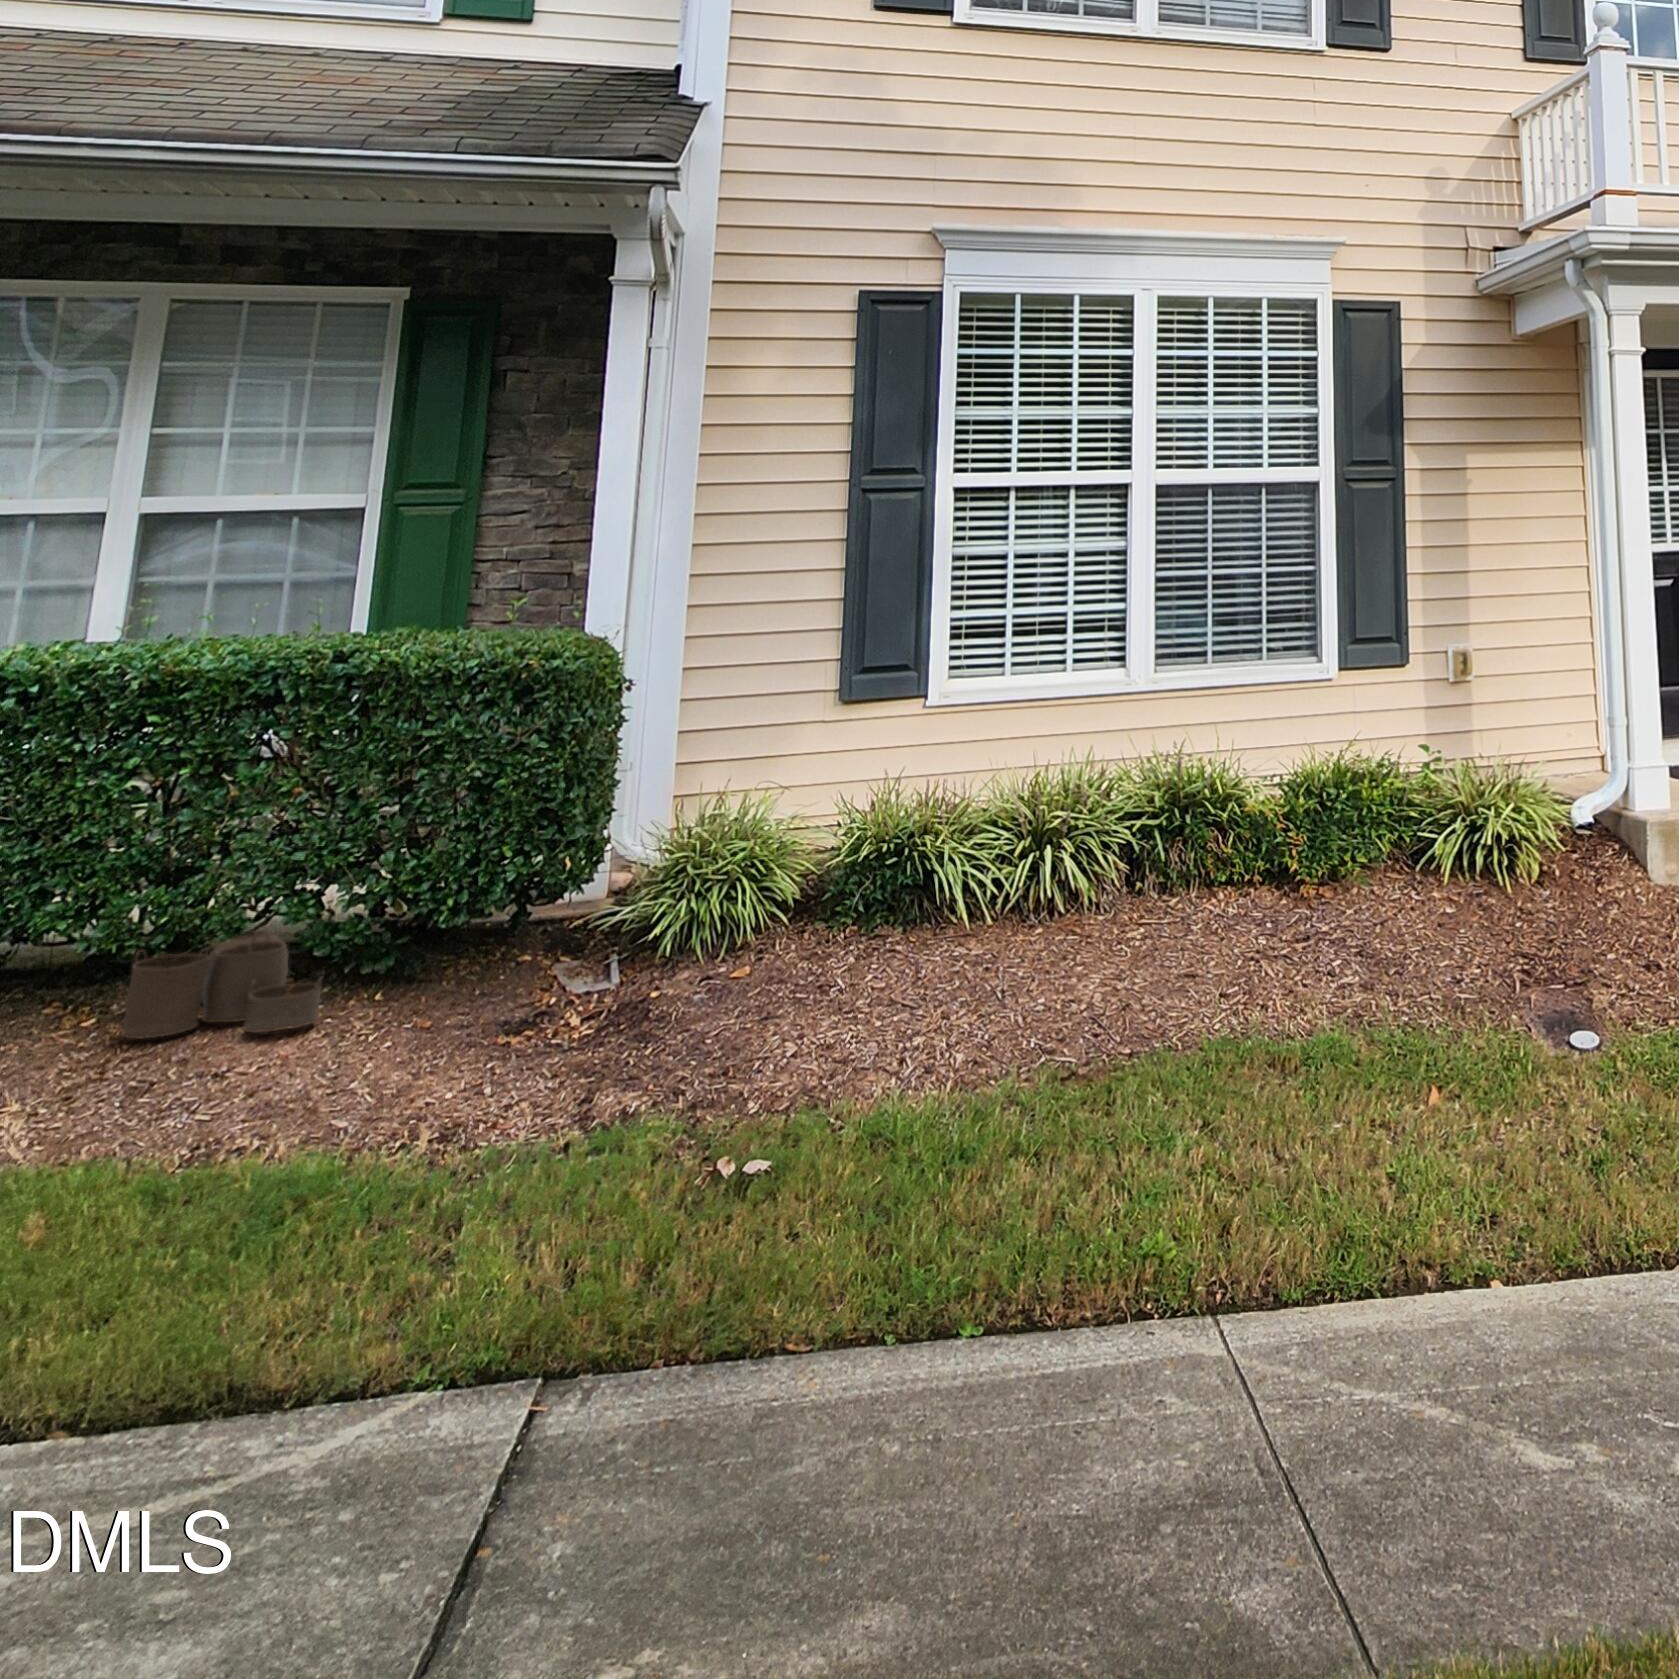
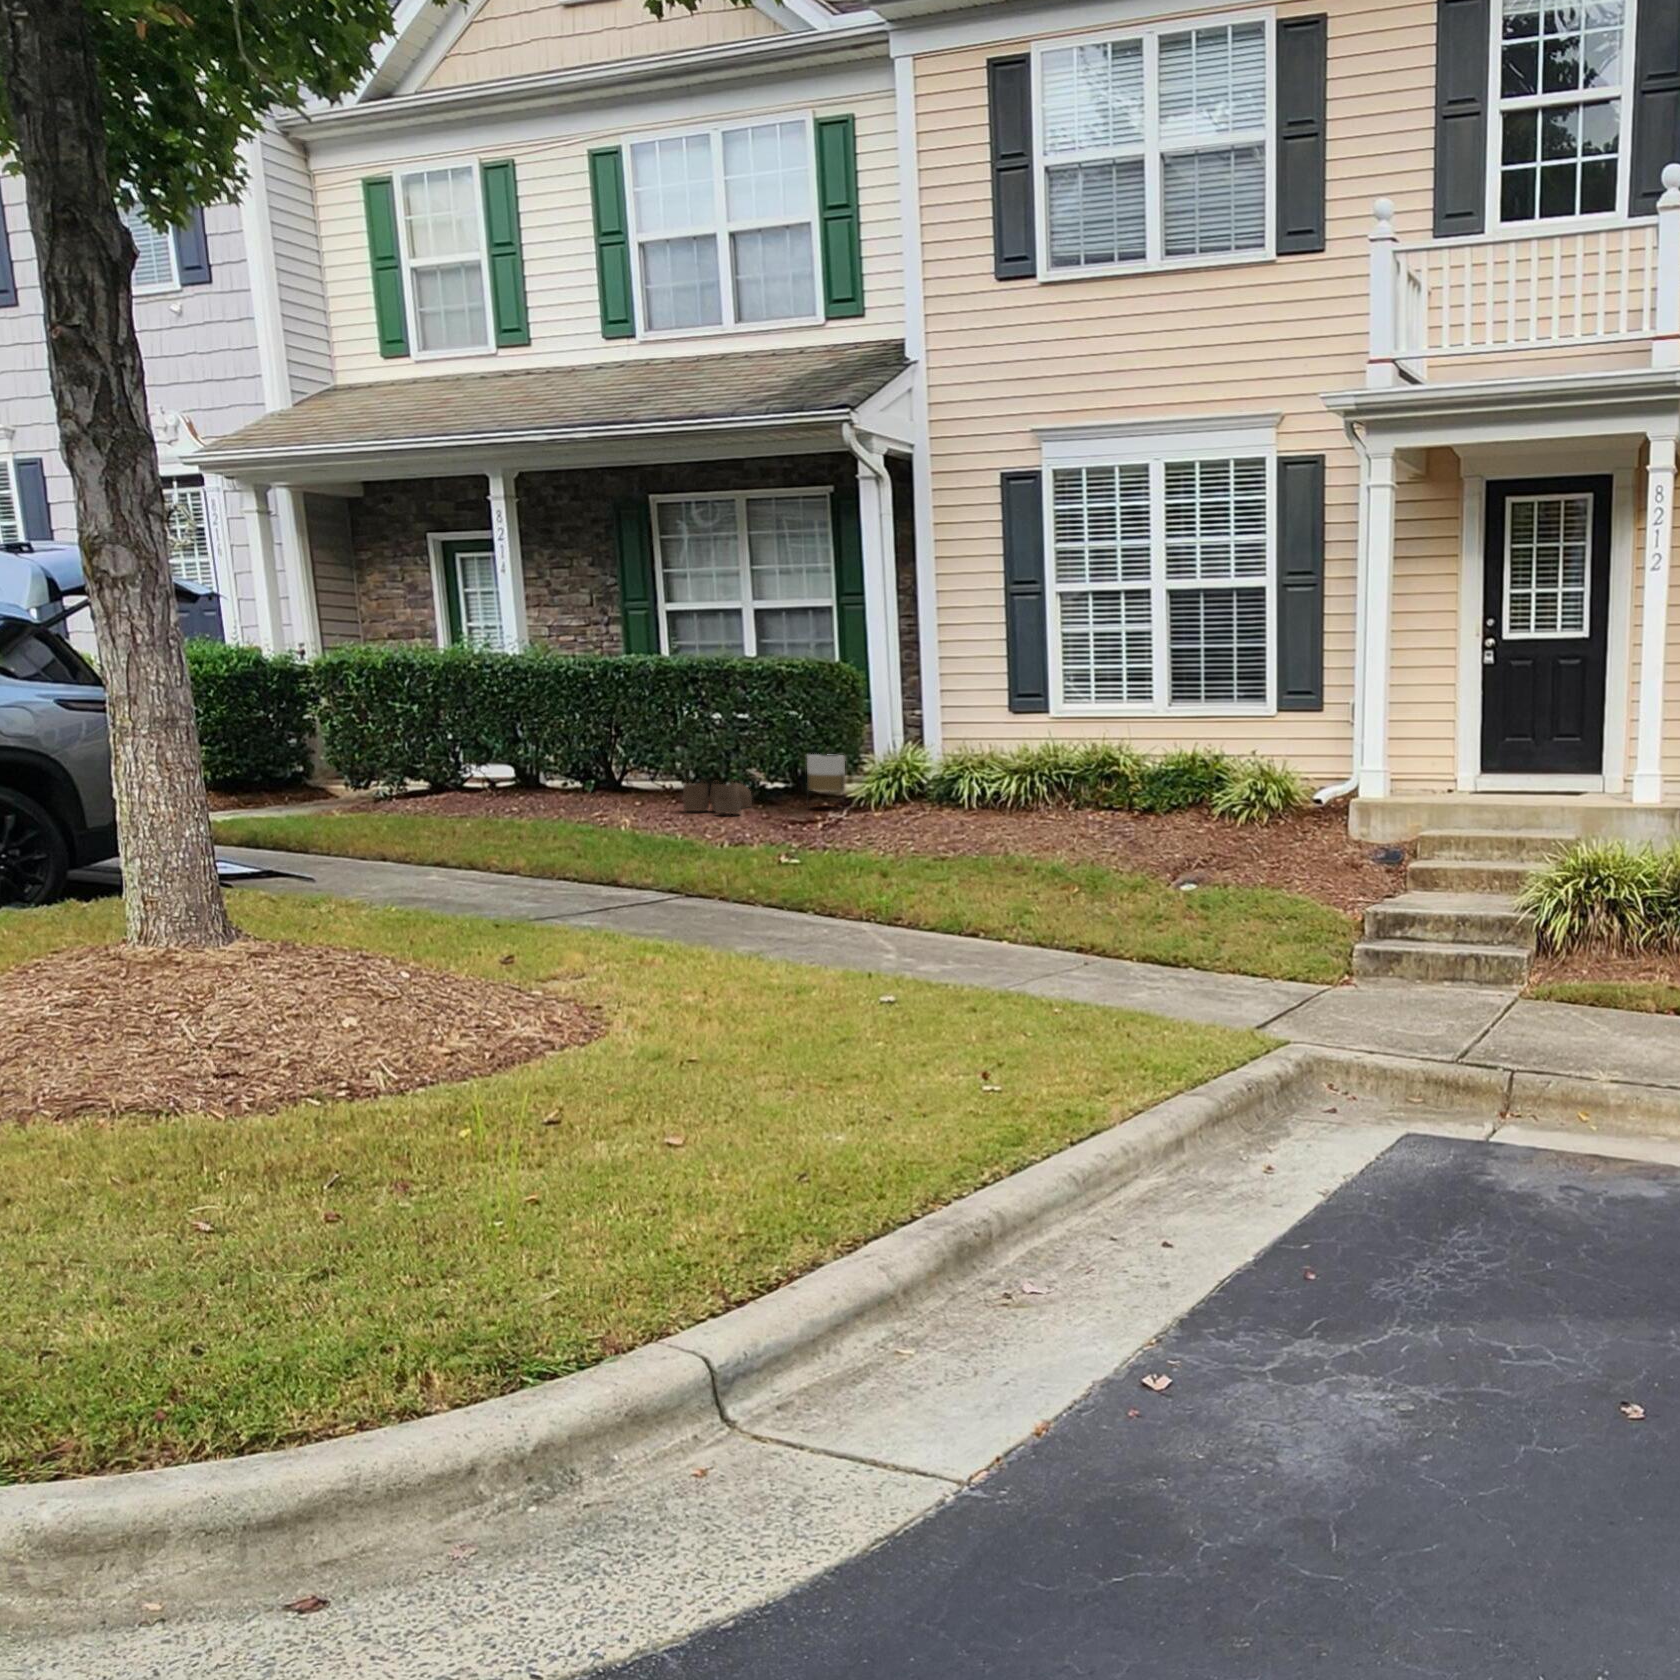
planter: none [443,827,544,965] -> present [807,754,845,792]

